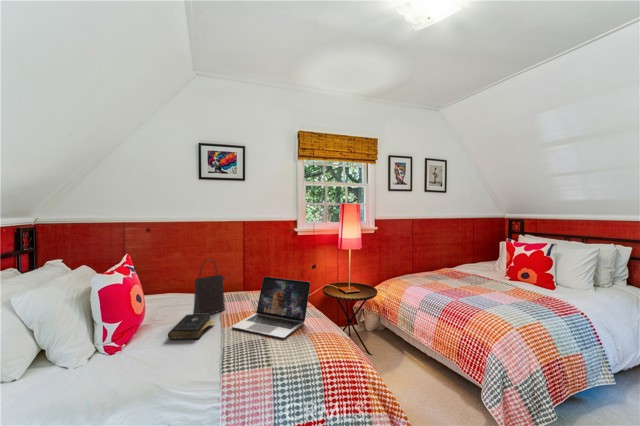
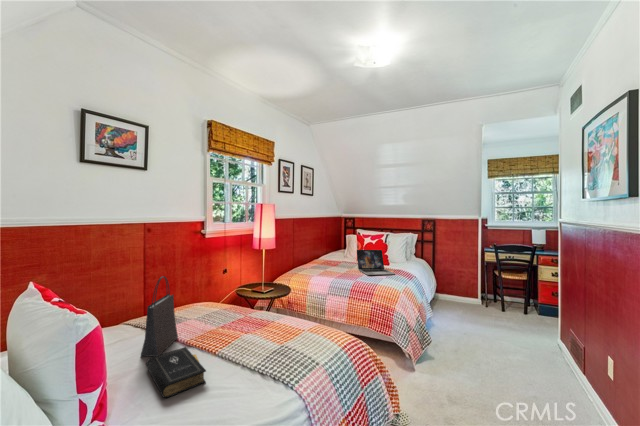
laptop: present [232,277,311,338] -> present [357,250,394,275]

